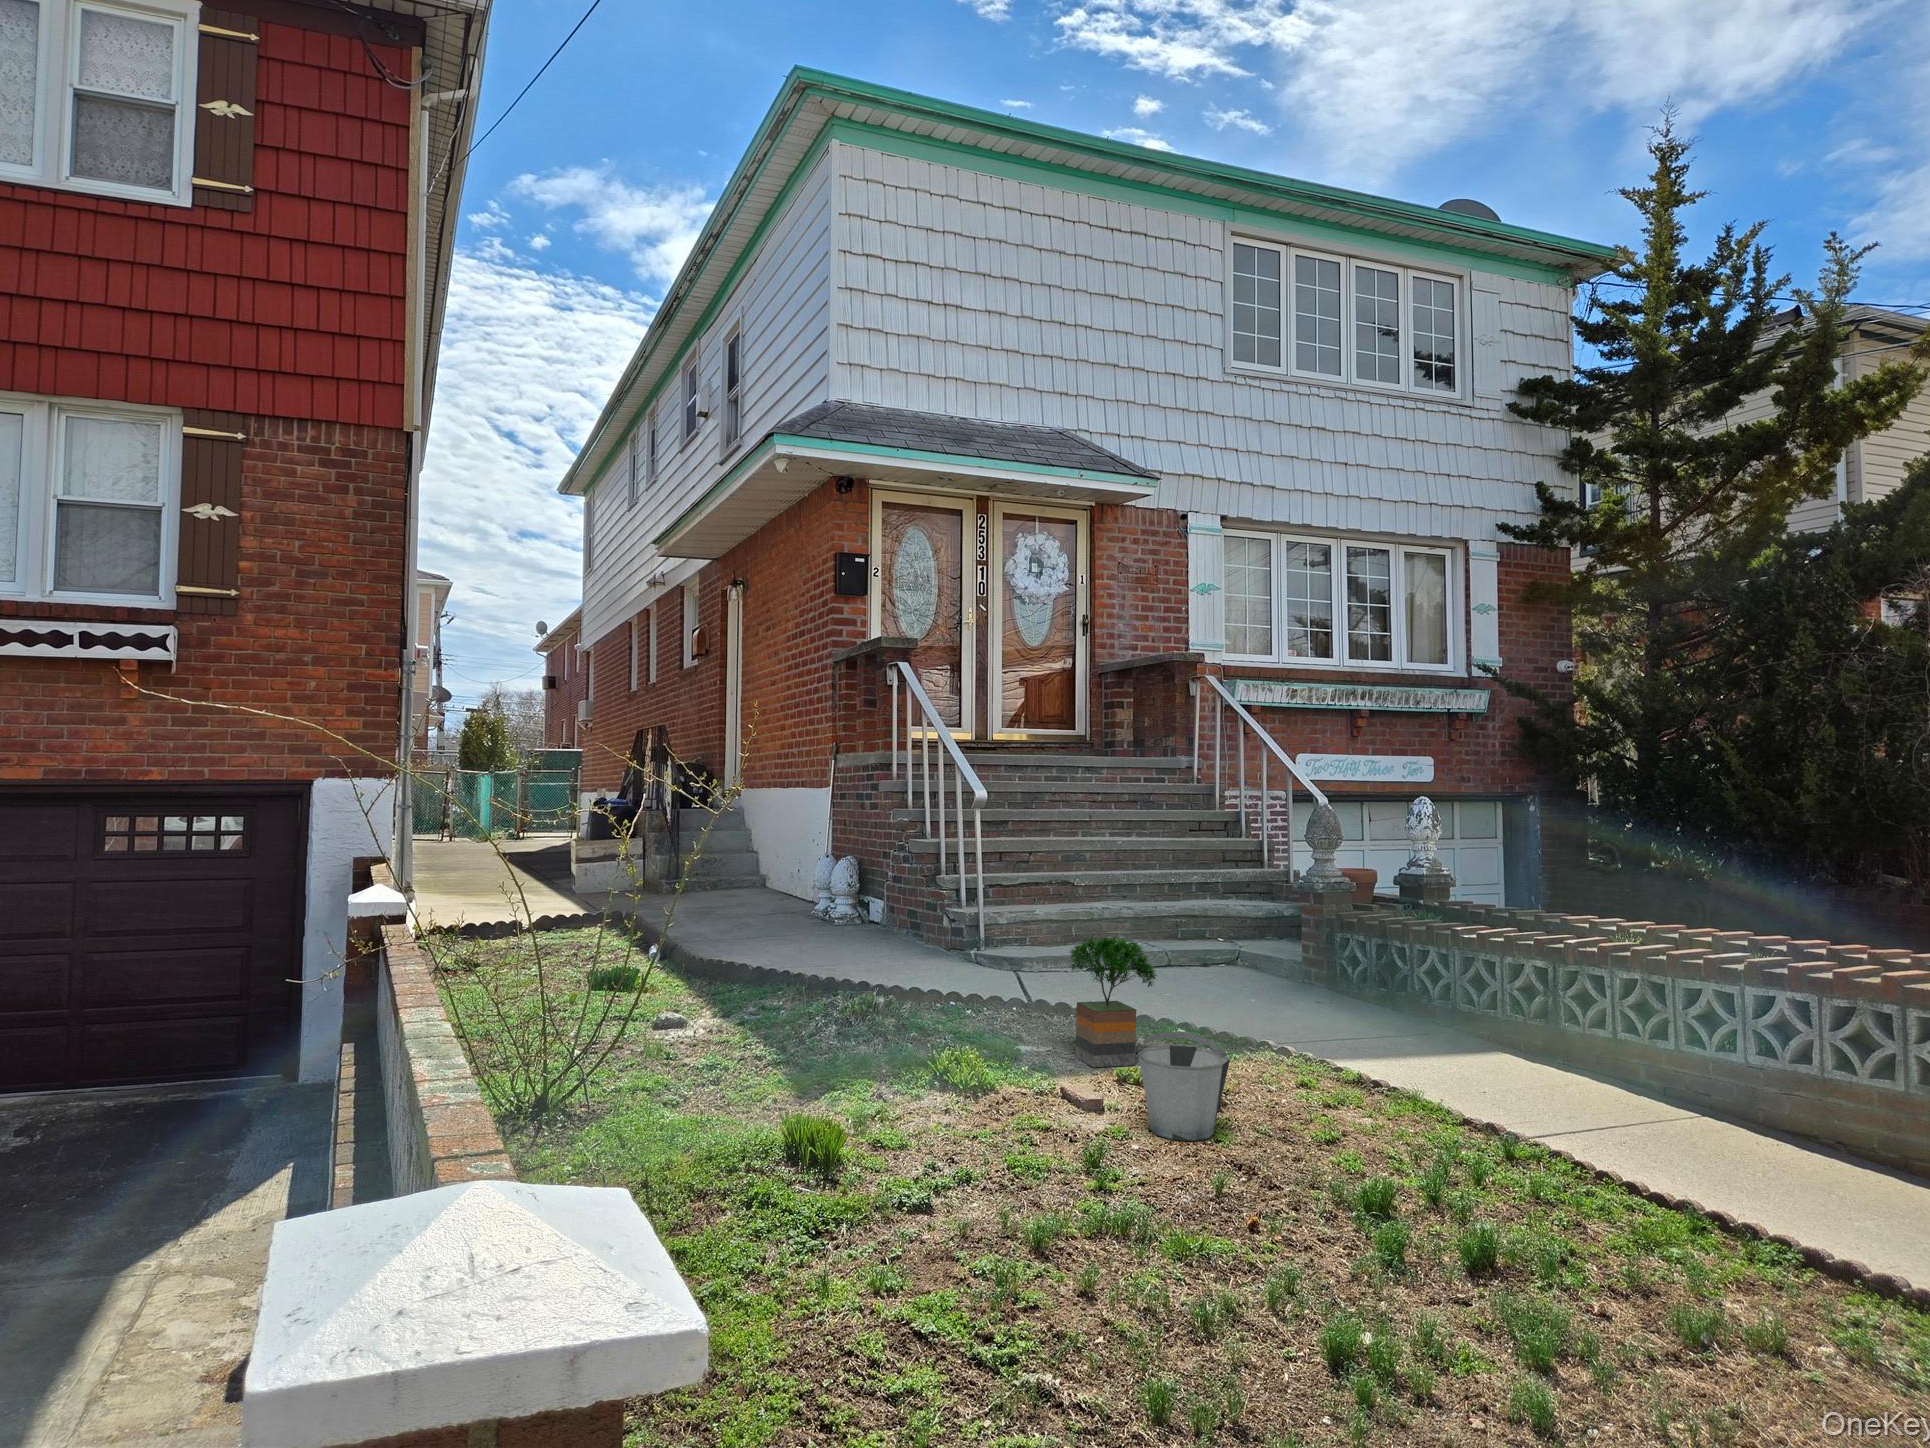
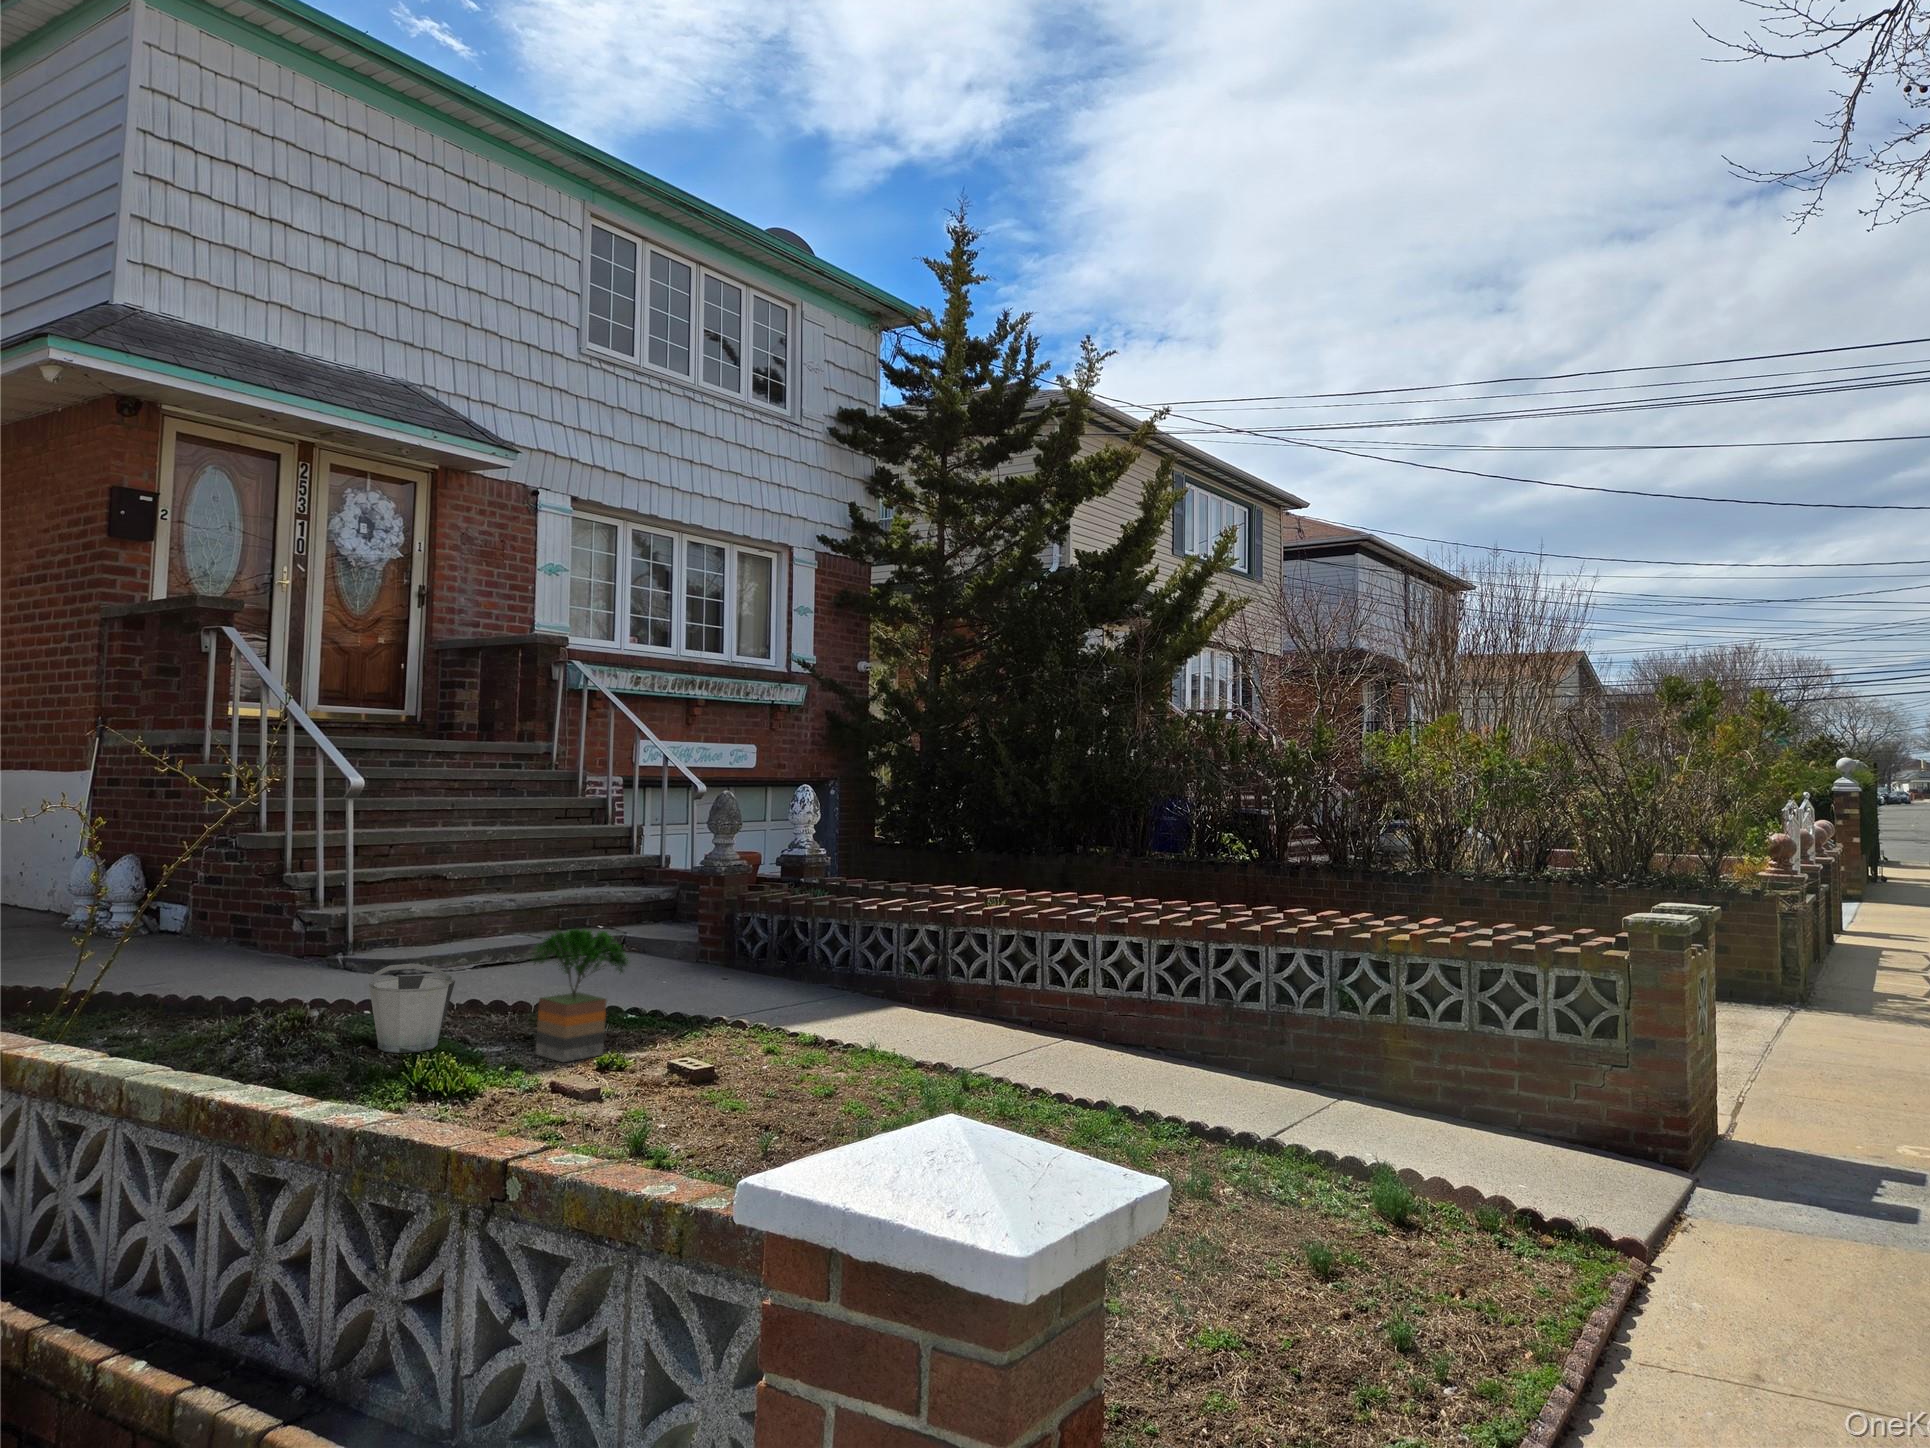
bucket: present [1138,1032,1230,1141] -> present [369,964,455,1053]

